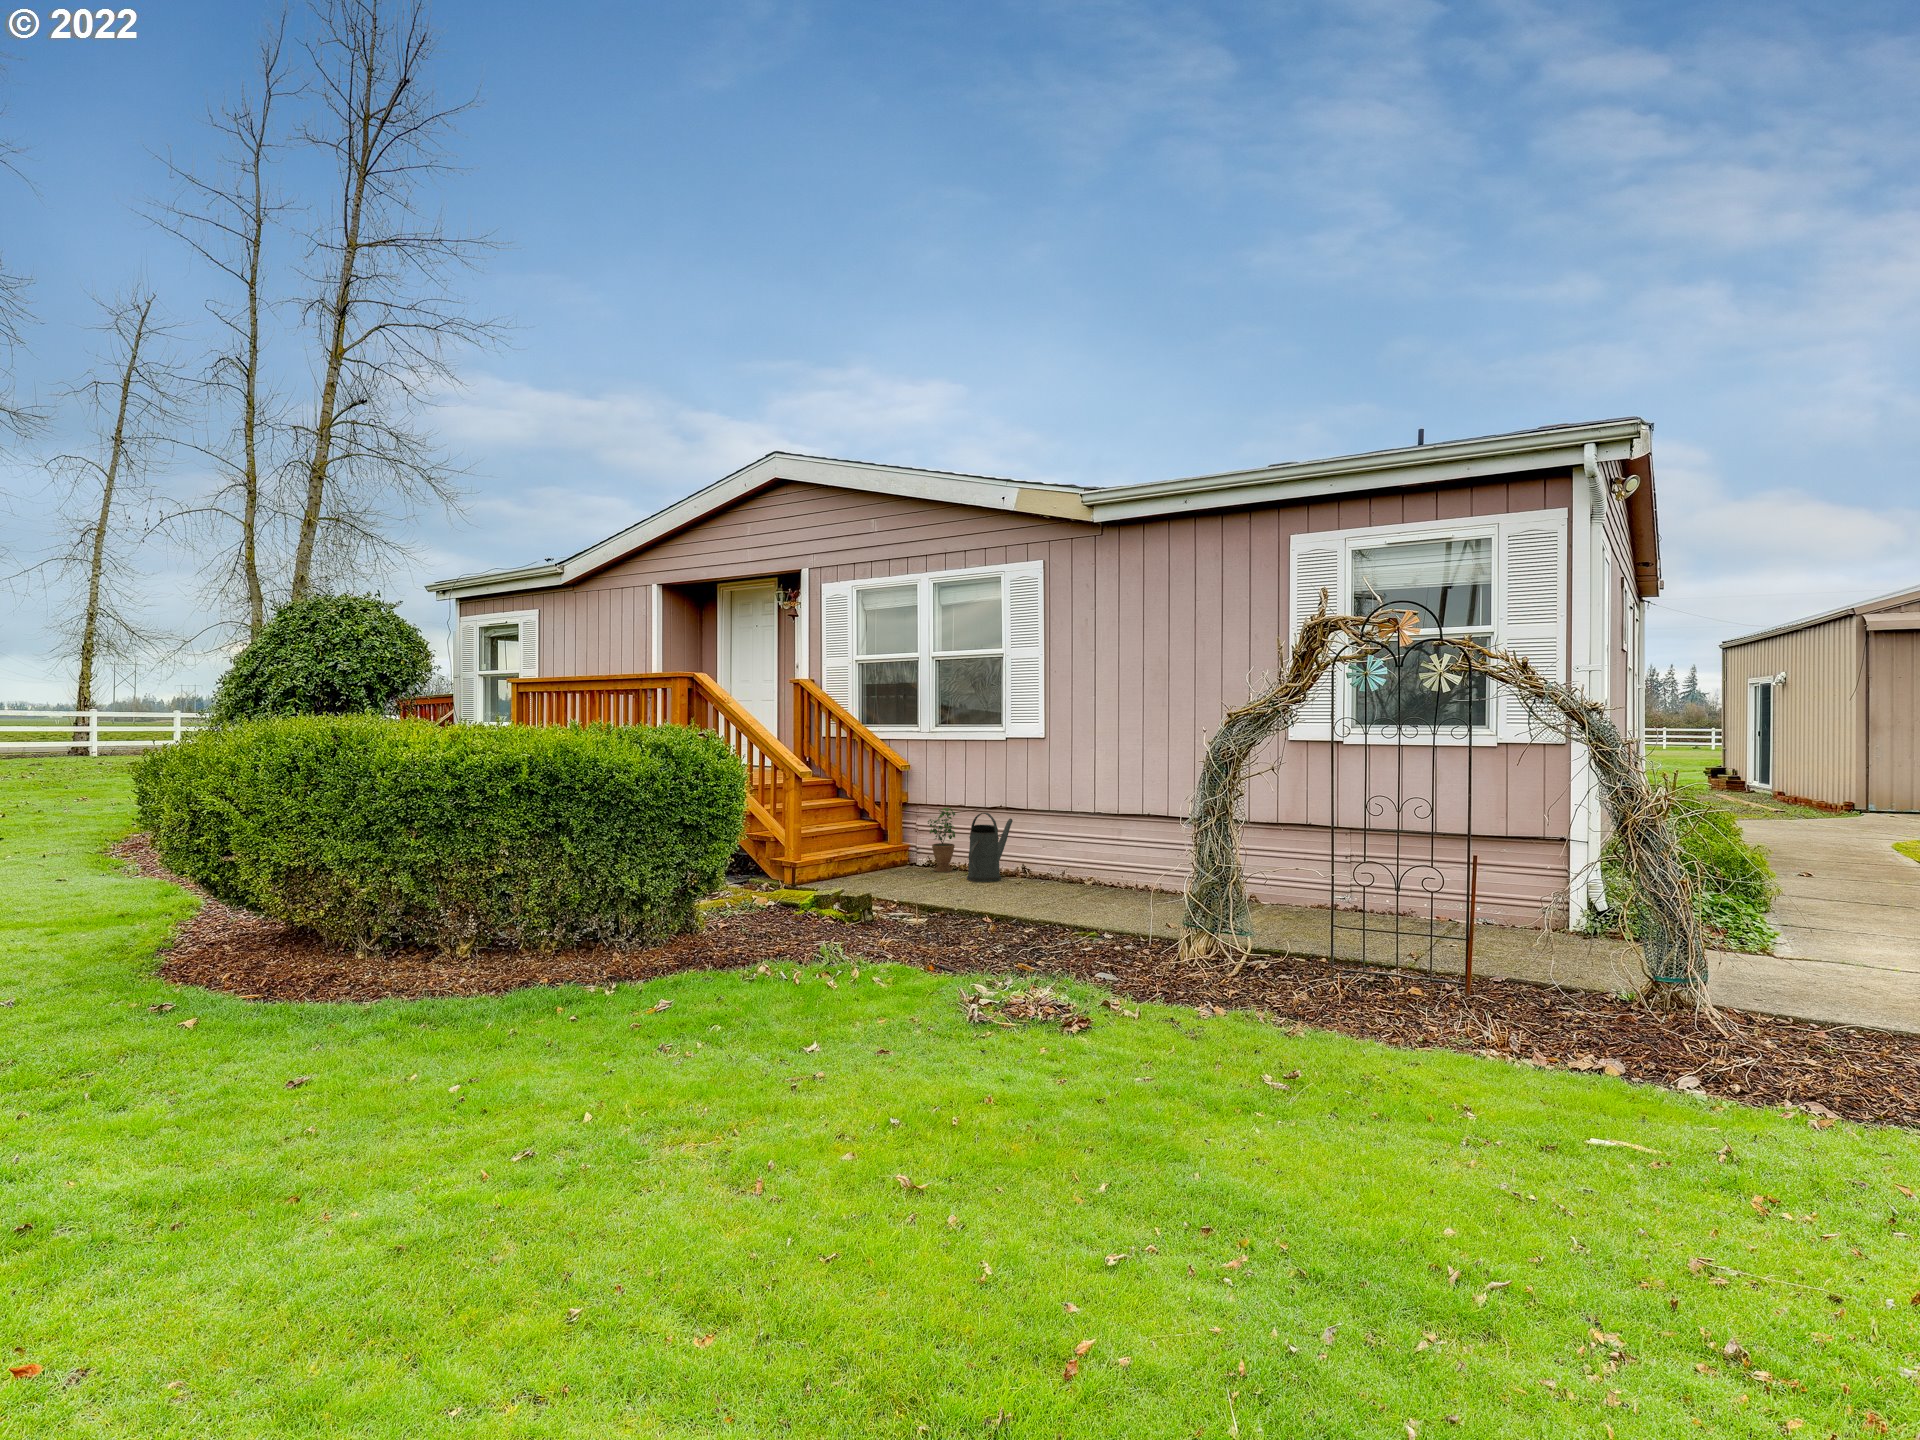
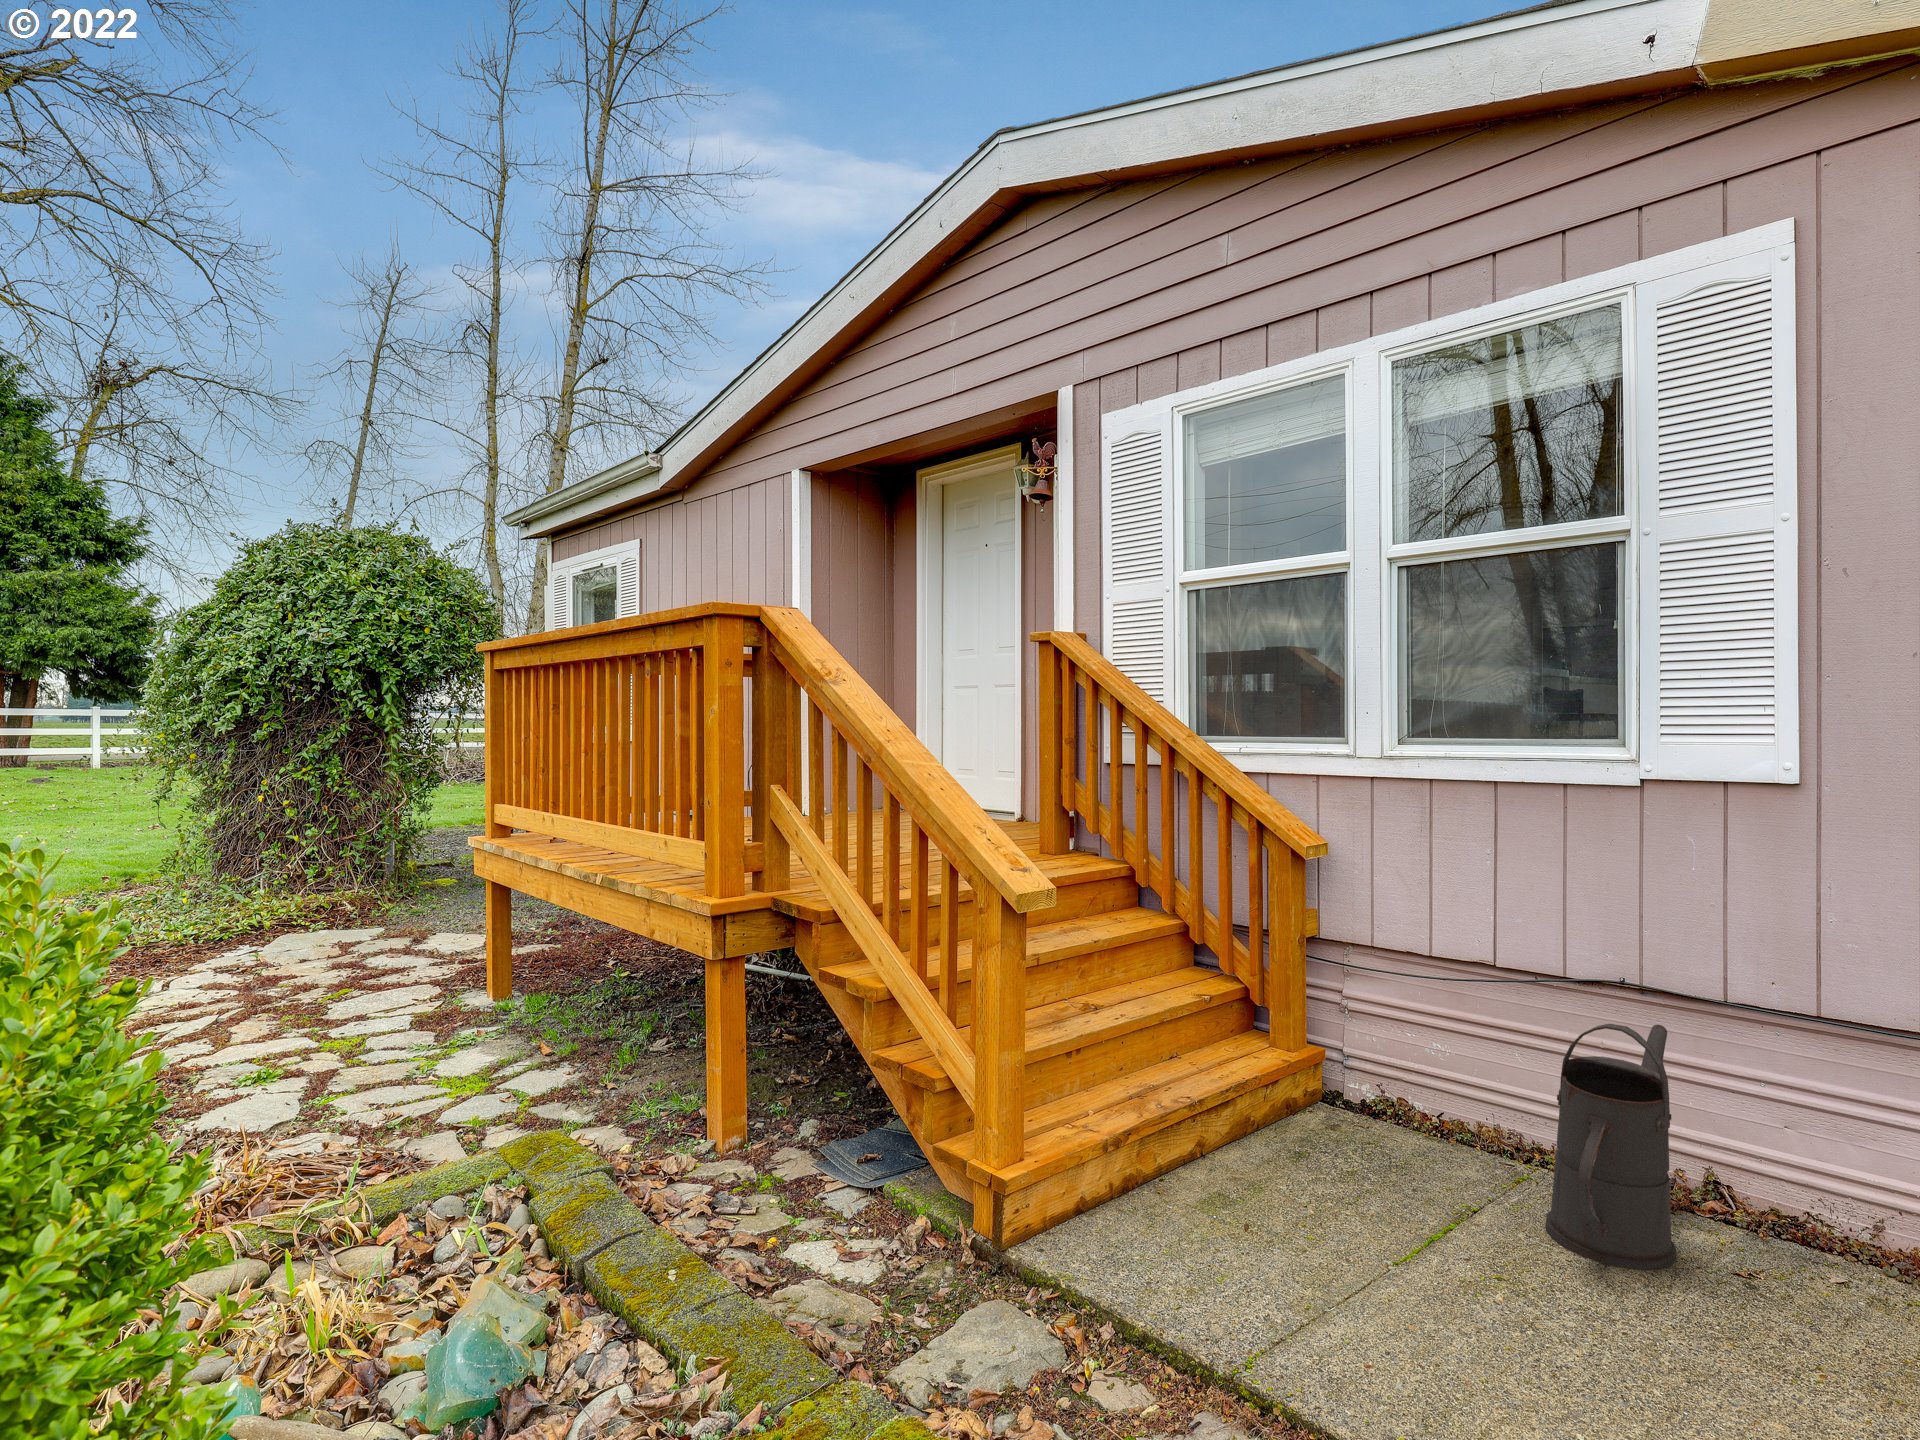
potted plant: present [928,807,955,872] -> none [1381,958,1467,1153]

